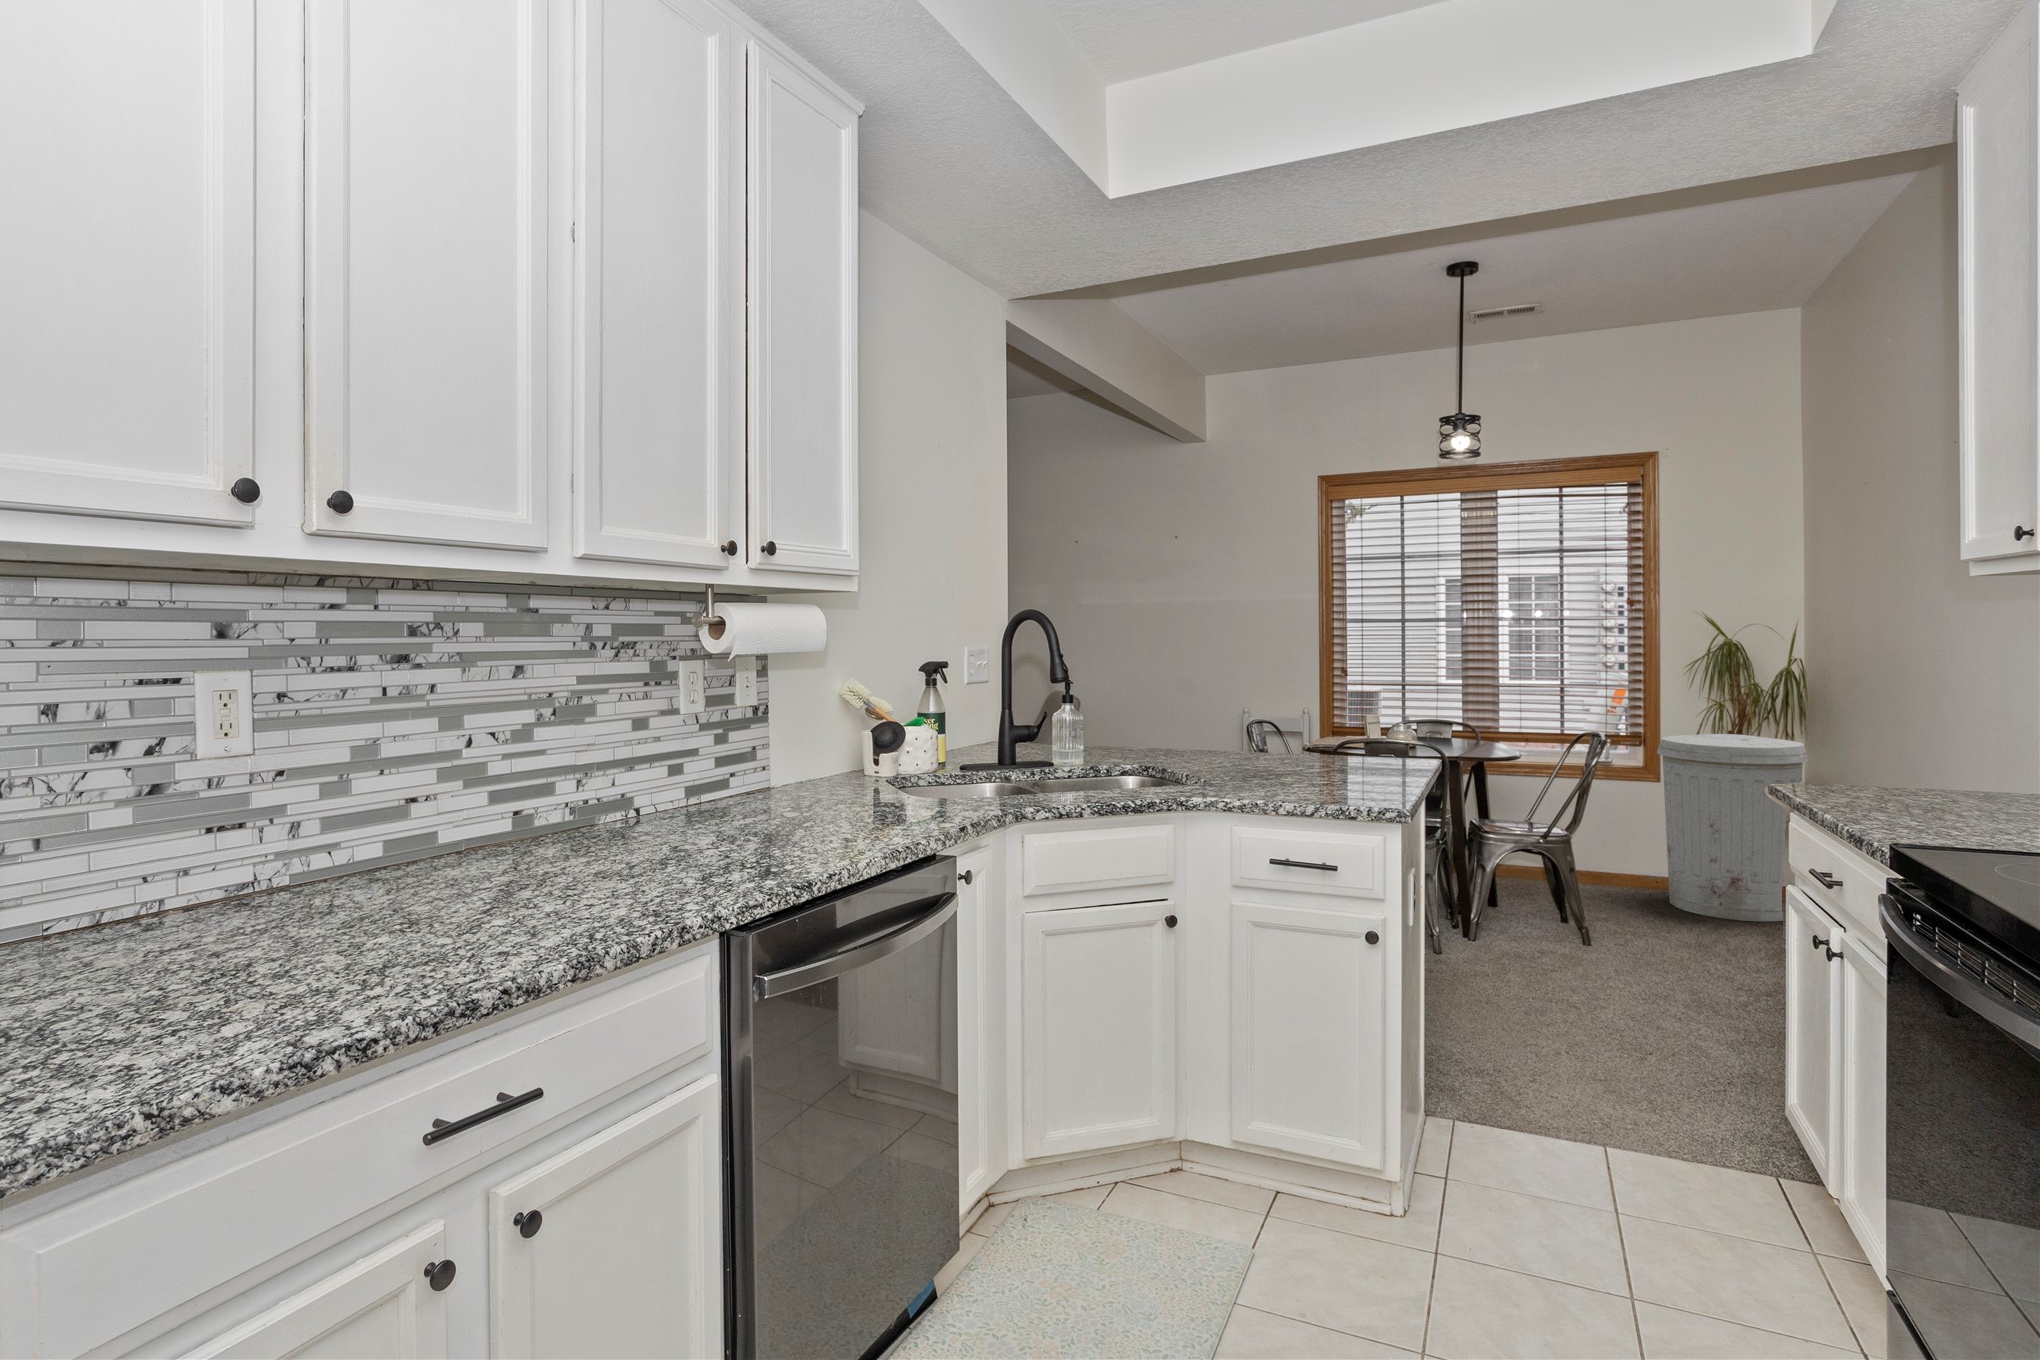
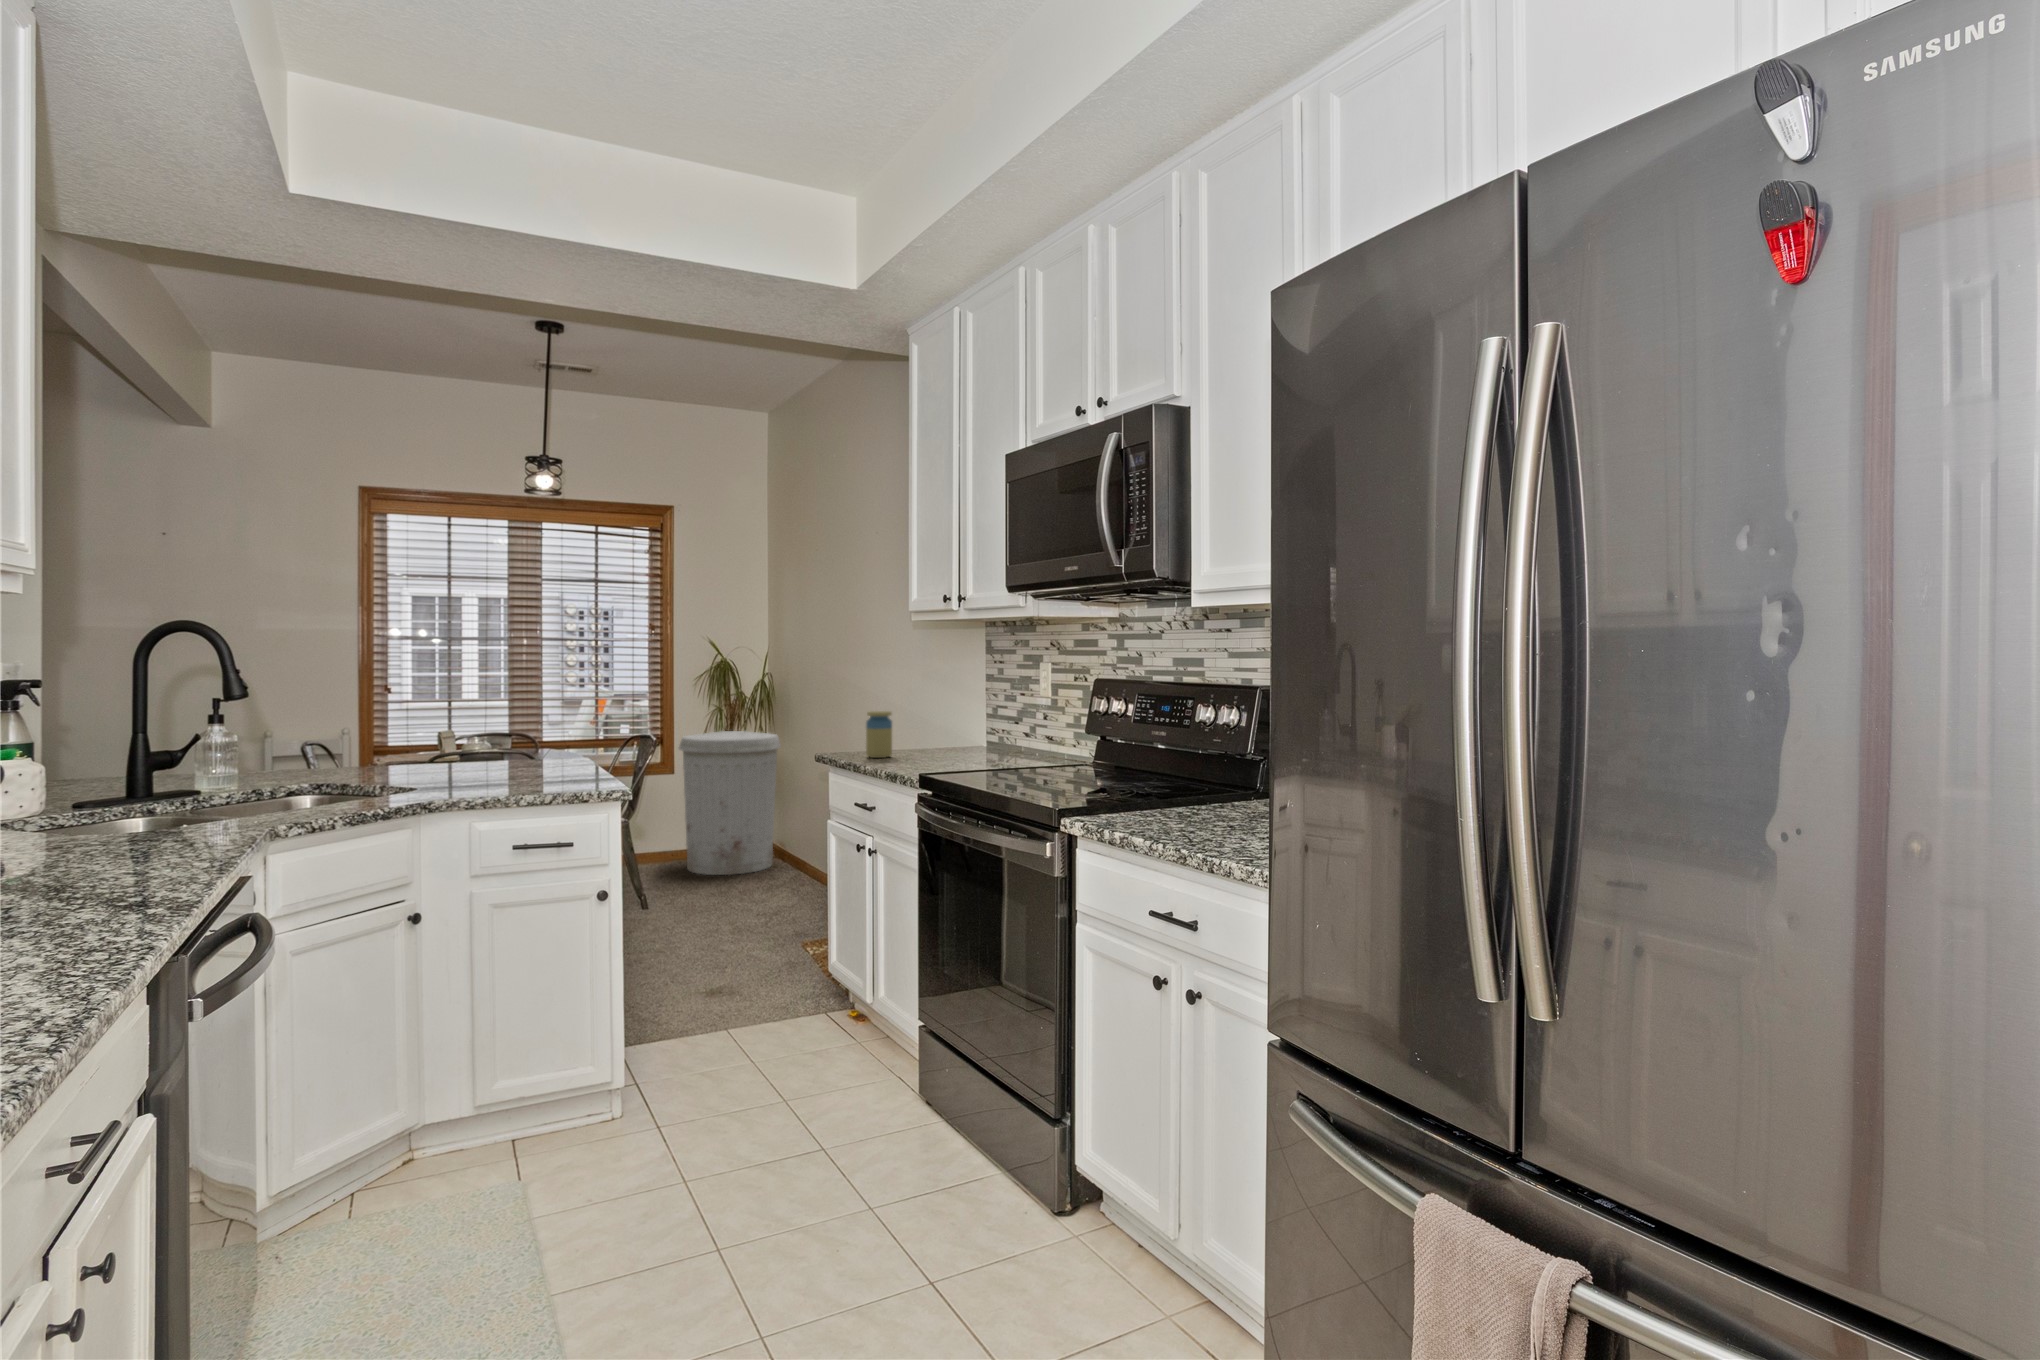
jar: none [1833,729,1886,804] -> present [866,711,892,758]

